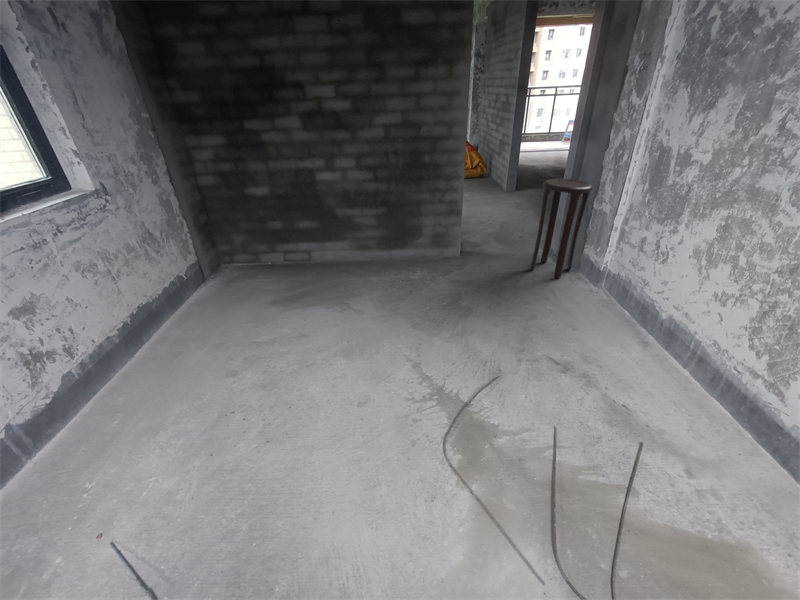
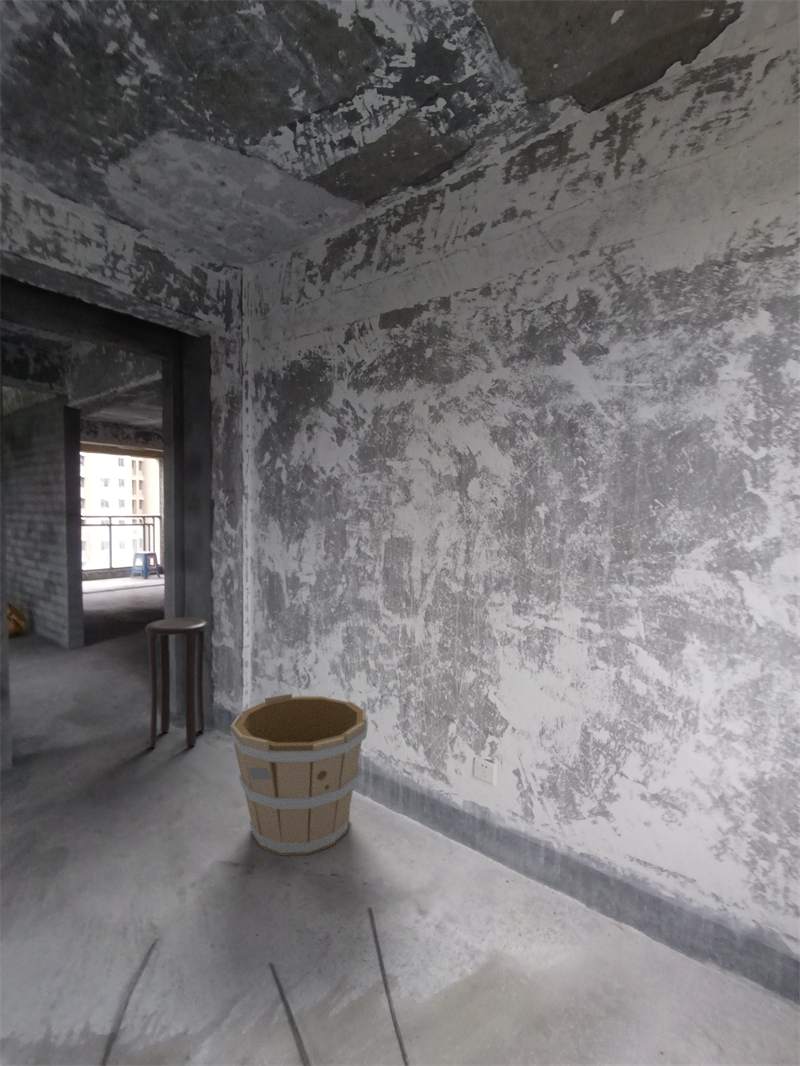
wooden bucket: none [573,261,714,392] -> present [230,694,368,856]

